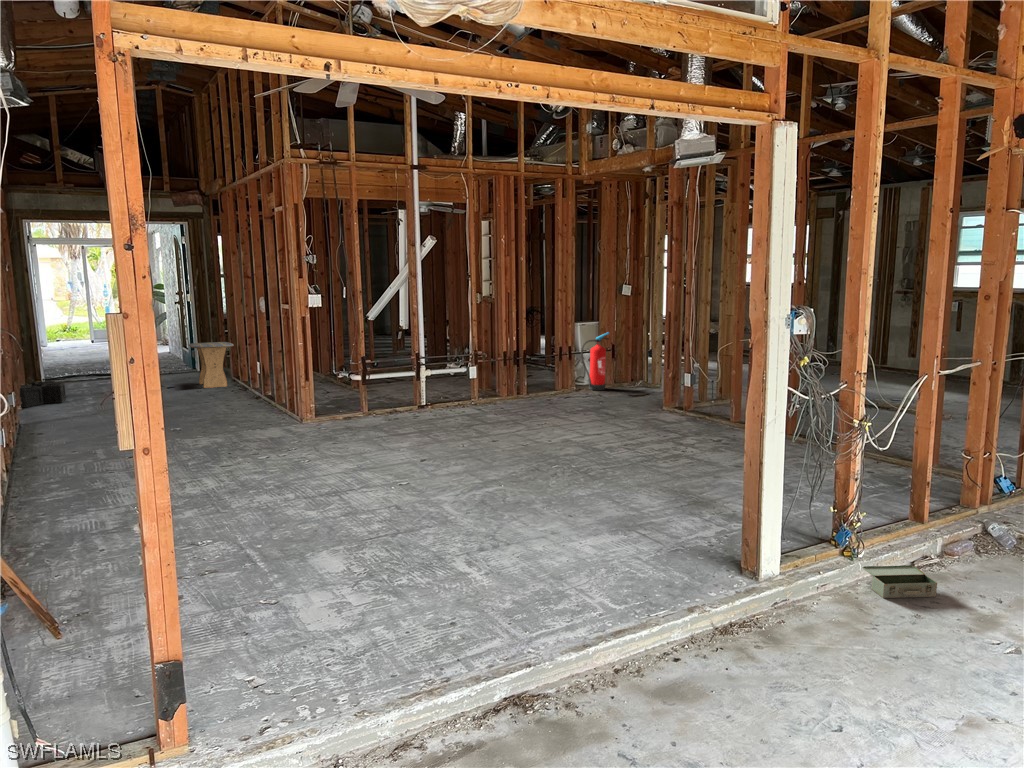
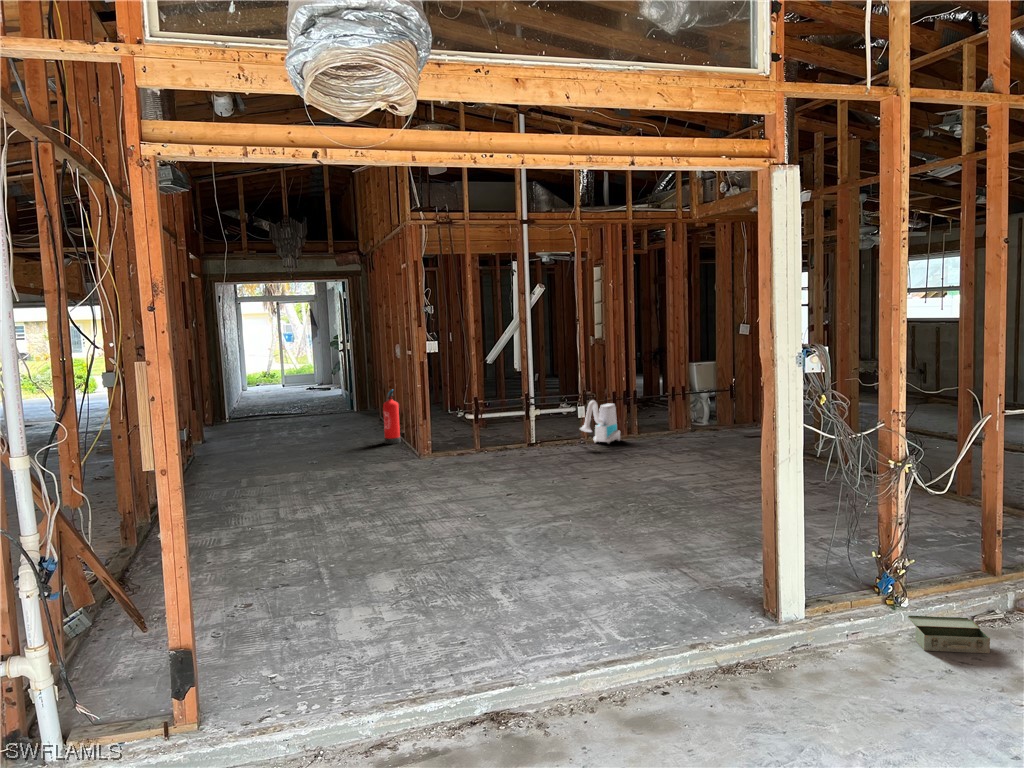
fire extinguisher: present [581,333,609,390] -> present [383,390,401,444]
stool: present [189,342,234,388] -> none [345,389,381,429]
vacuum cleaner: none [476,358,514,404] -> present [580,401,620,444]
storage bin: present [20,381,66,407] -> none [204,423,249,445]

